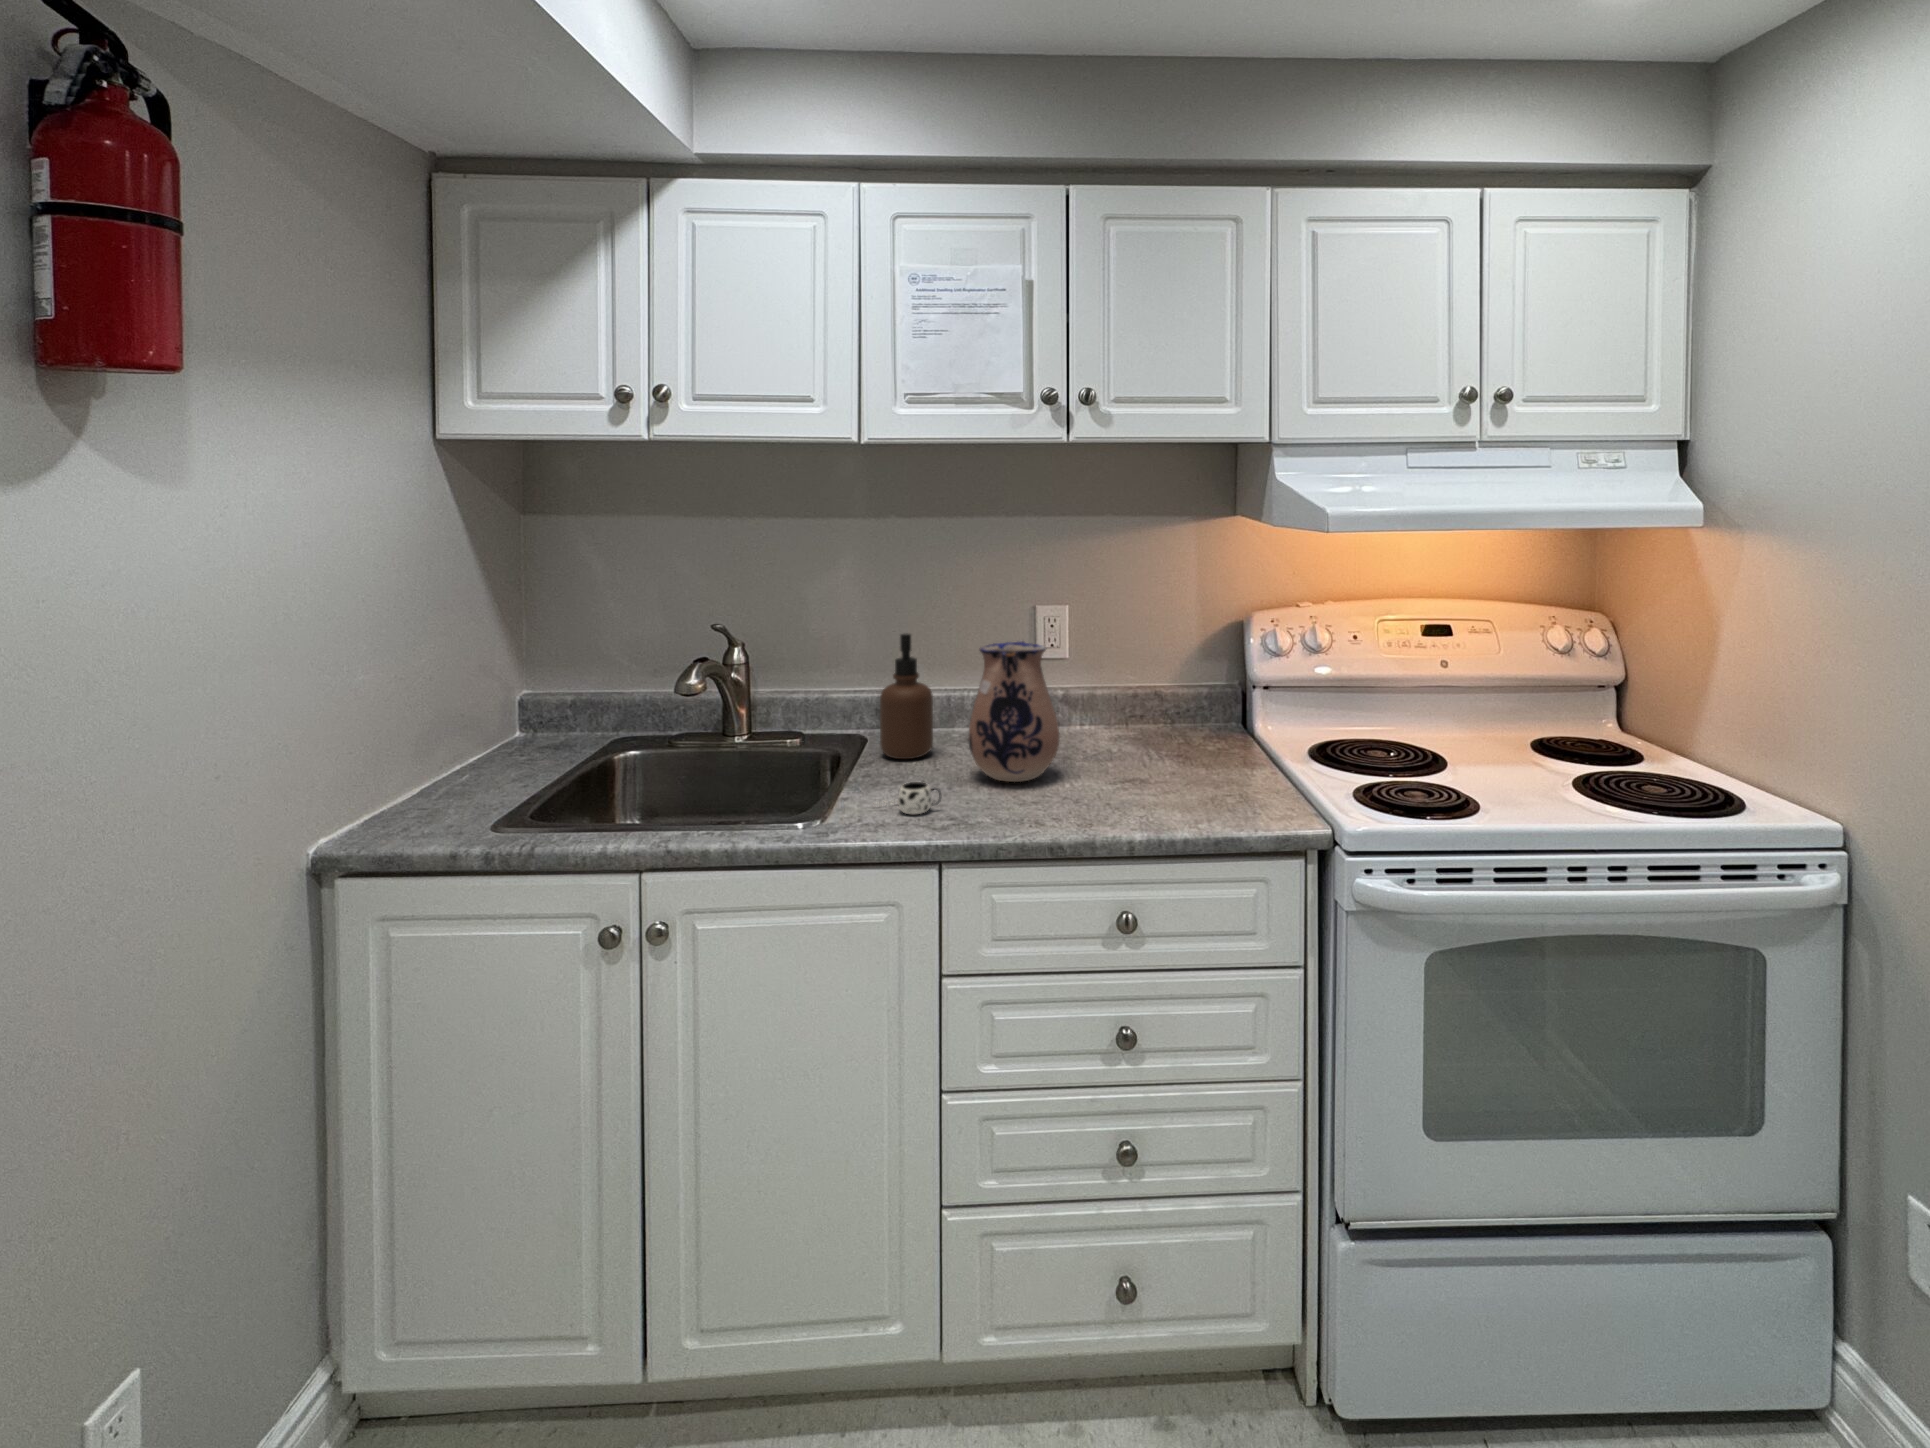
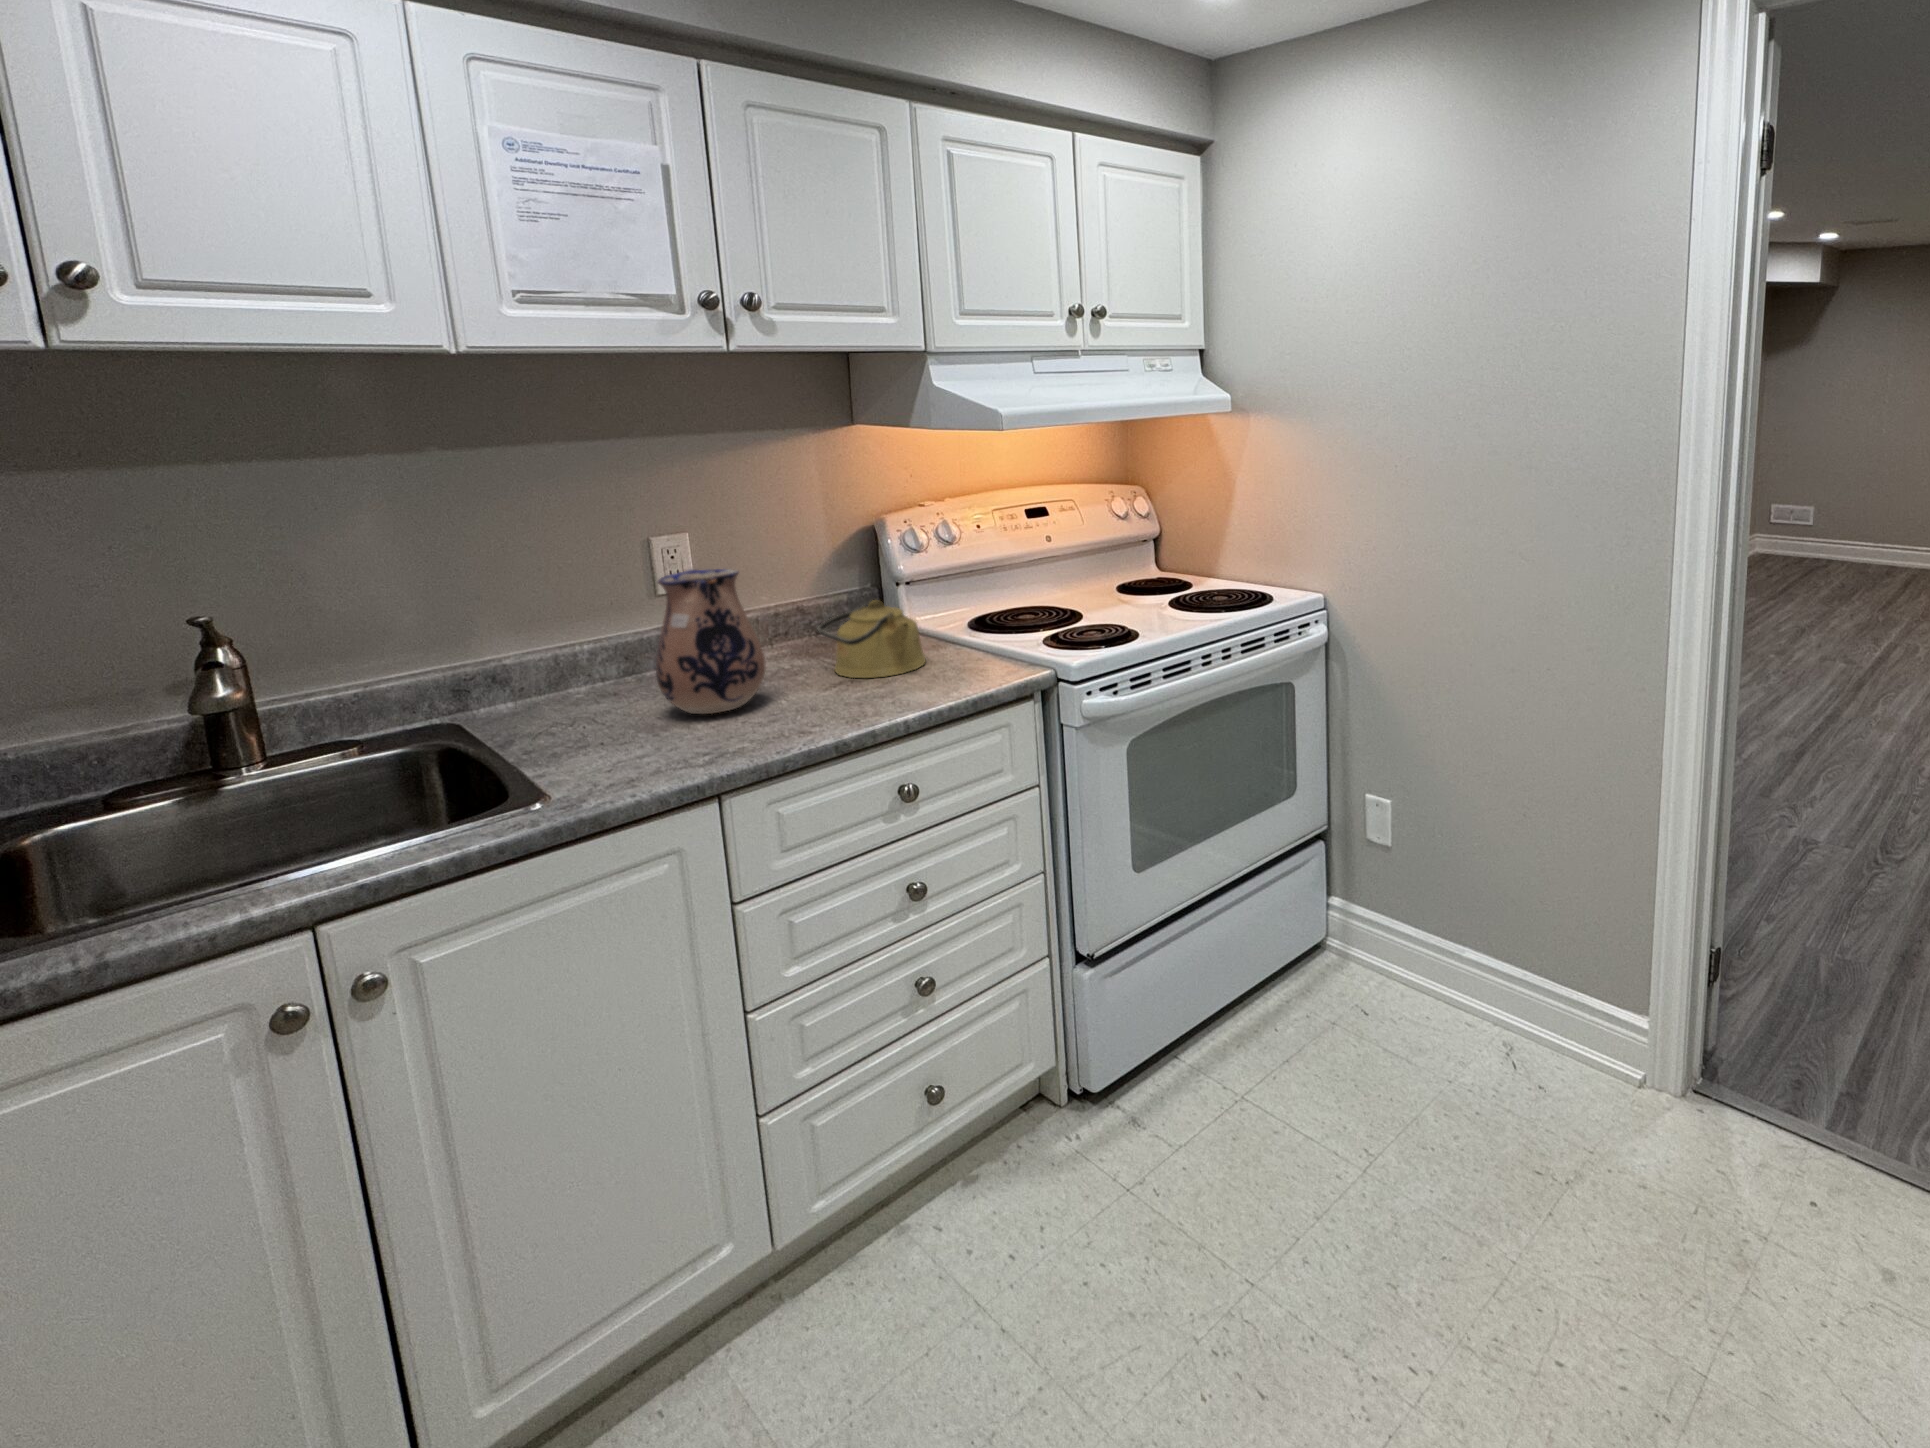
soap dispenser: present [880,634,933,759] -> none [498,582,581,728]
kettle: none [1133,700,1231,785] -> present [818,600,926,678]
mug: present [884,782,941,814] -> none [595,728,684,770]

